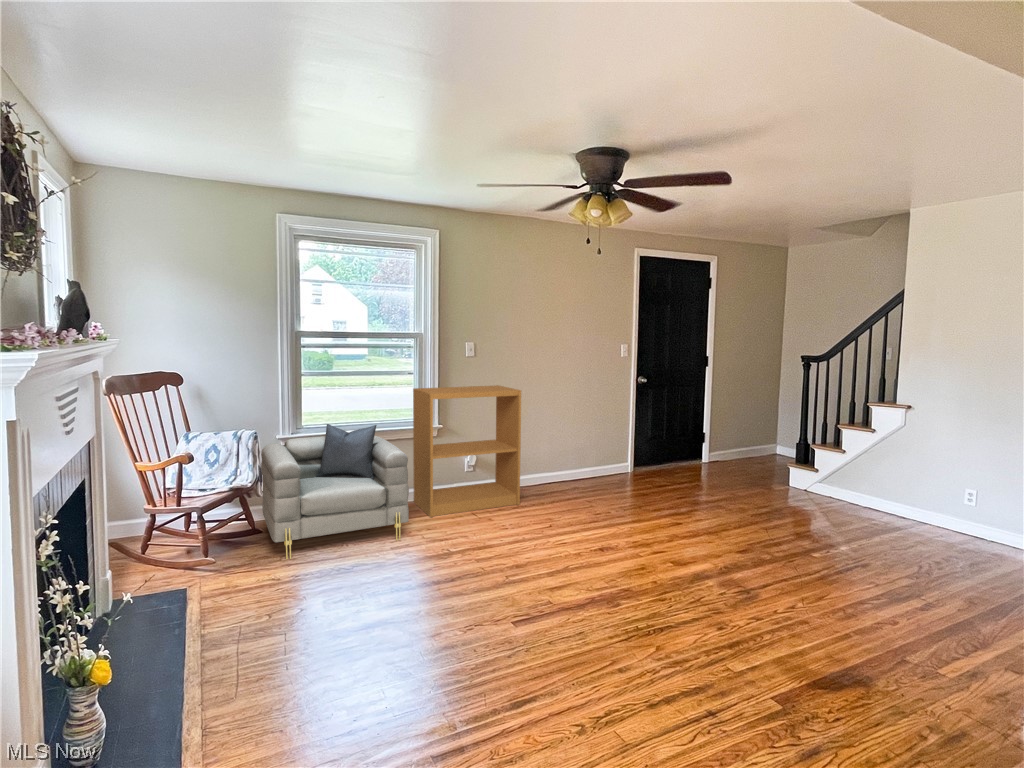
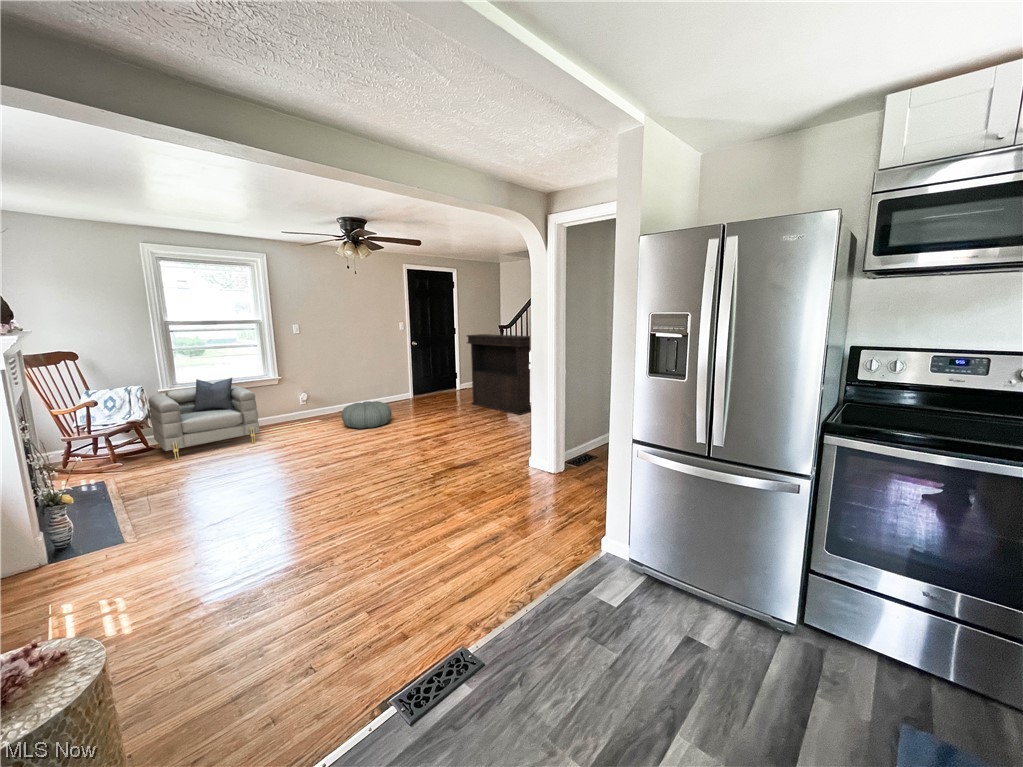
console table: none [749,370,919,540] -> present [467,334,531,415]
bookshelf: present [413,385,521,517] -> none [258,351,337,431]
pouf: none [532,480,617,532] -> present [341,401,392,428]

